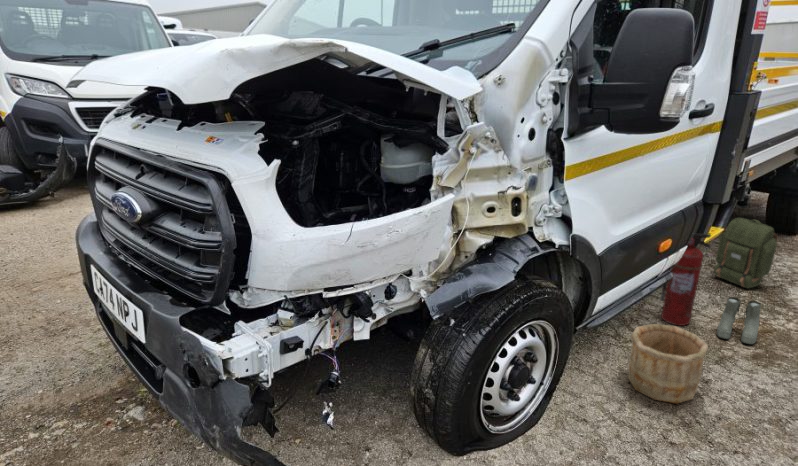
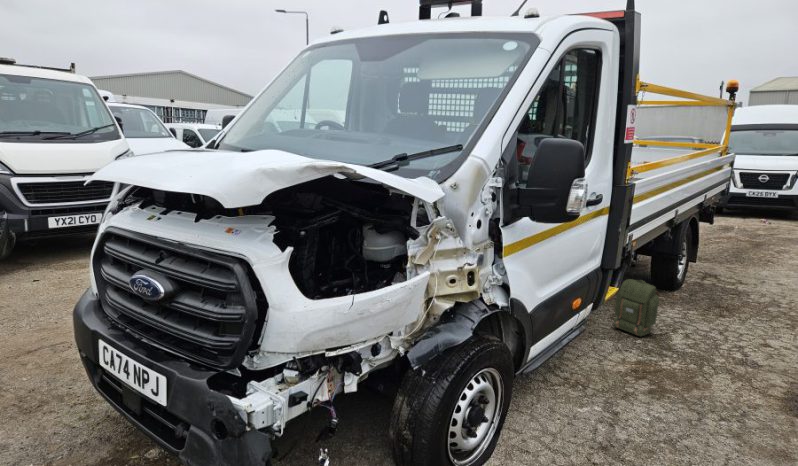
fire extinguisher: present [661,234,711,326] -> none [575,293,611,370]
boots: present [717,297,761,344] -> none [621,344,652,382]
wooden bucket: present [628,324,708,404] -> none [557,368,616,433]

